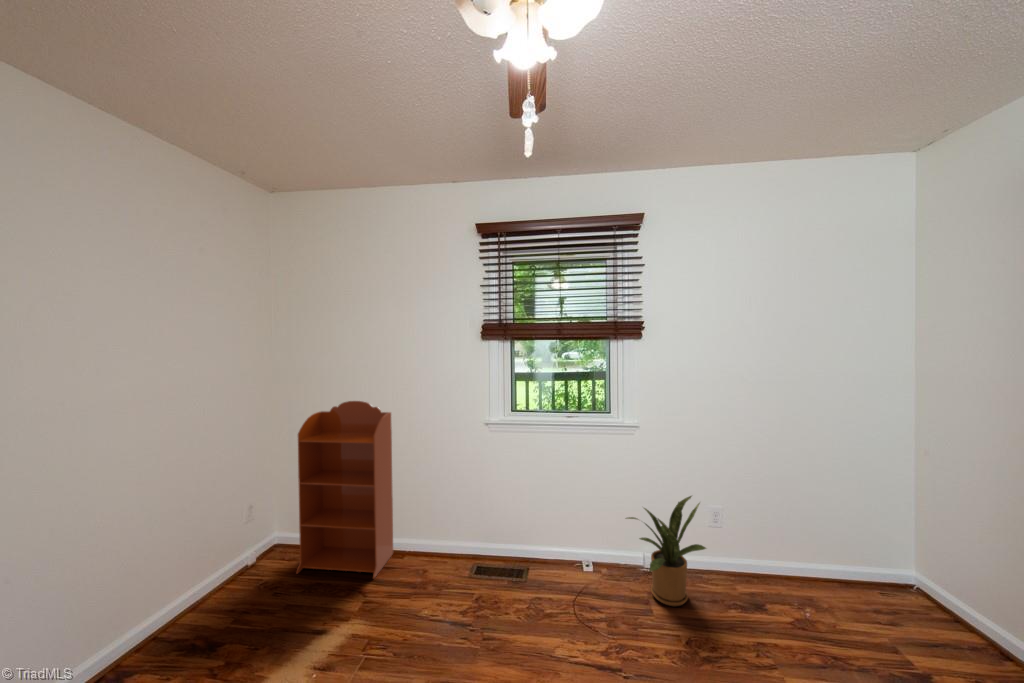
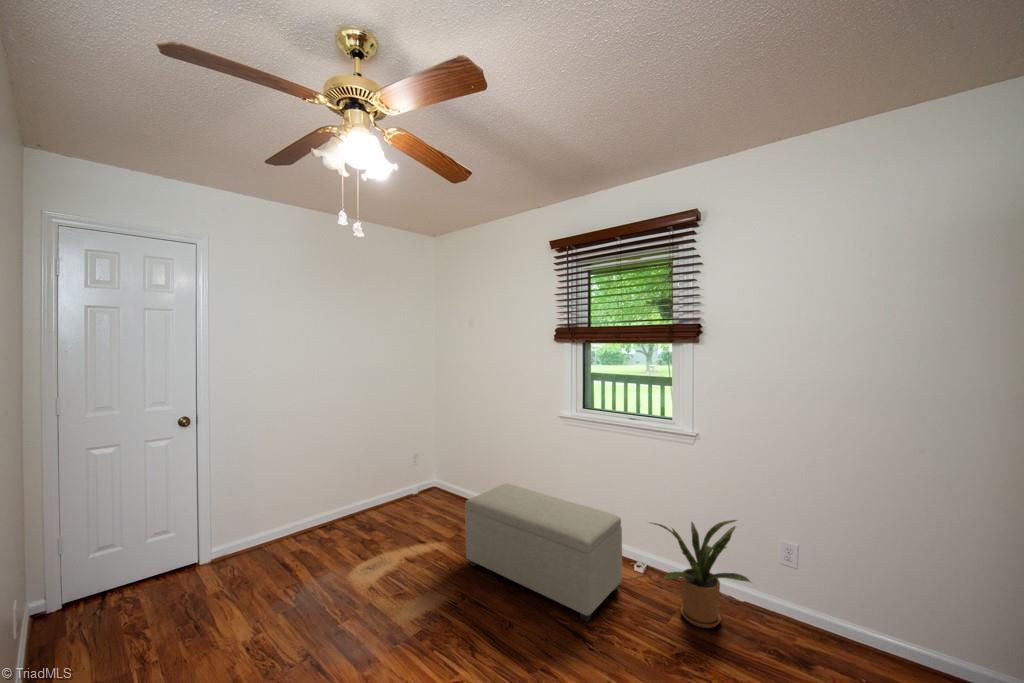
bookcase: present [296,401,393,579] -> none [432,388,496,524]
ottoman: none [409,515,601,649] -> present [465,484,622,622]

